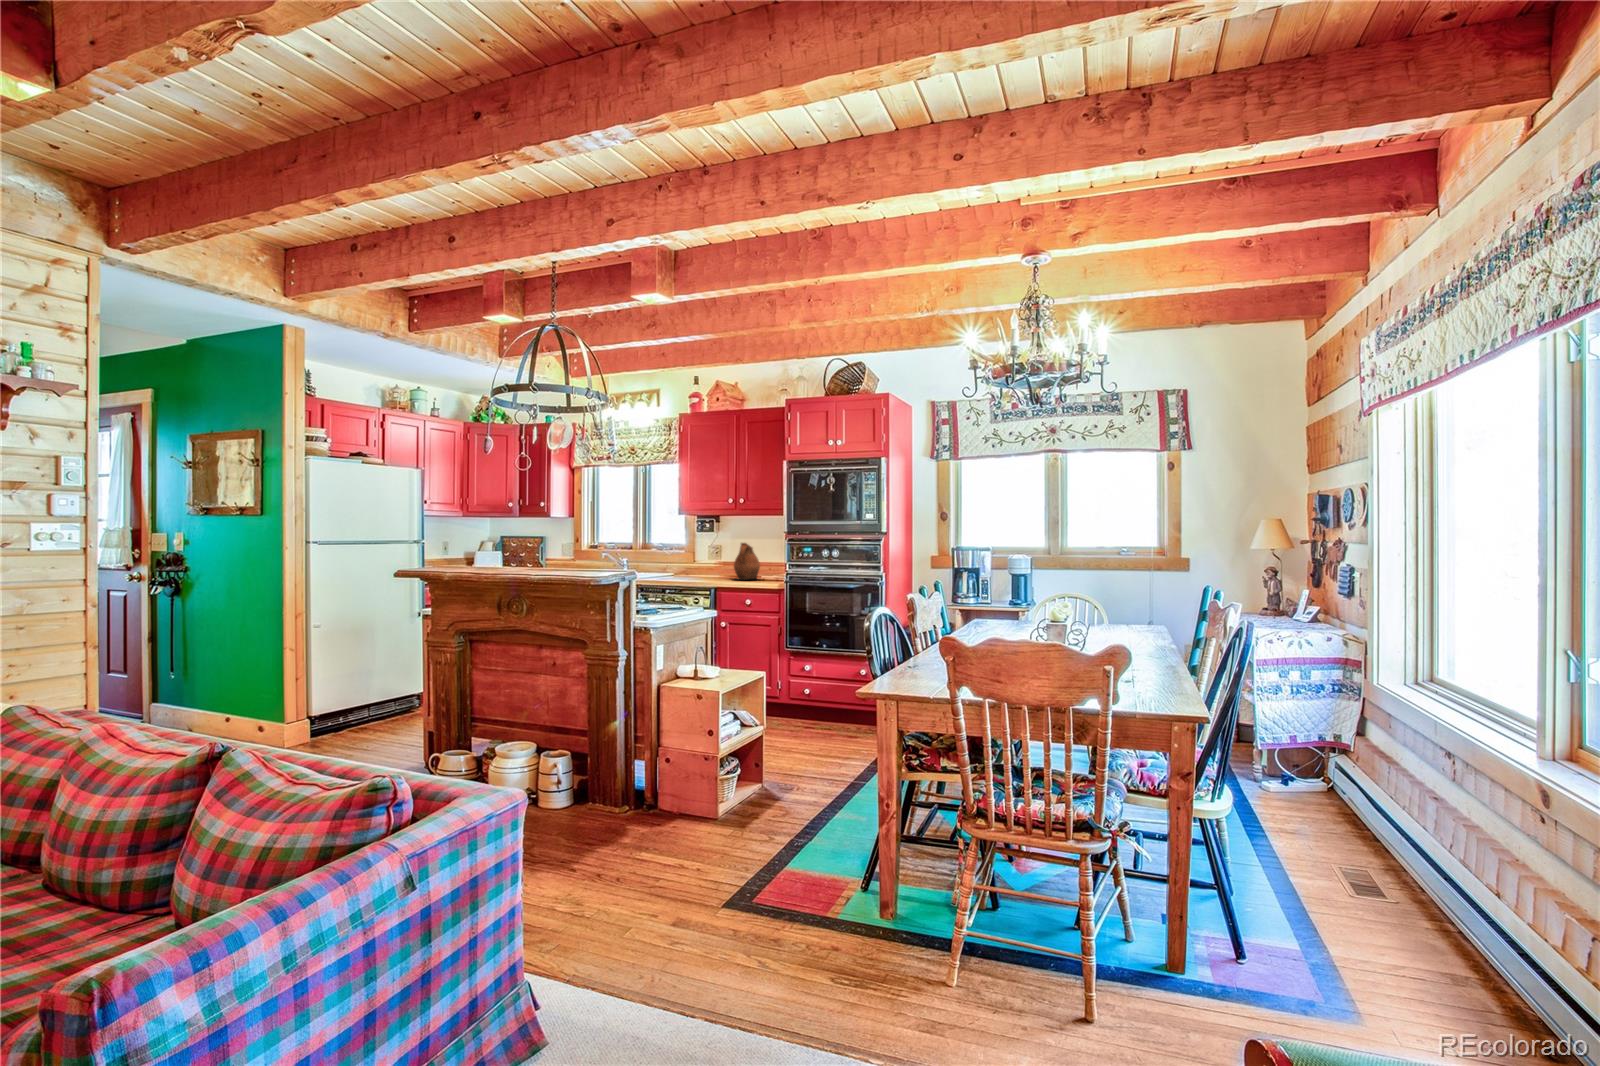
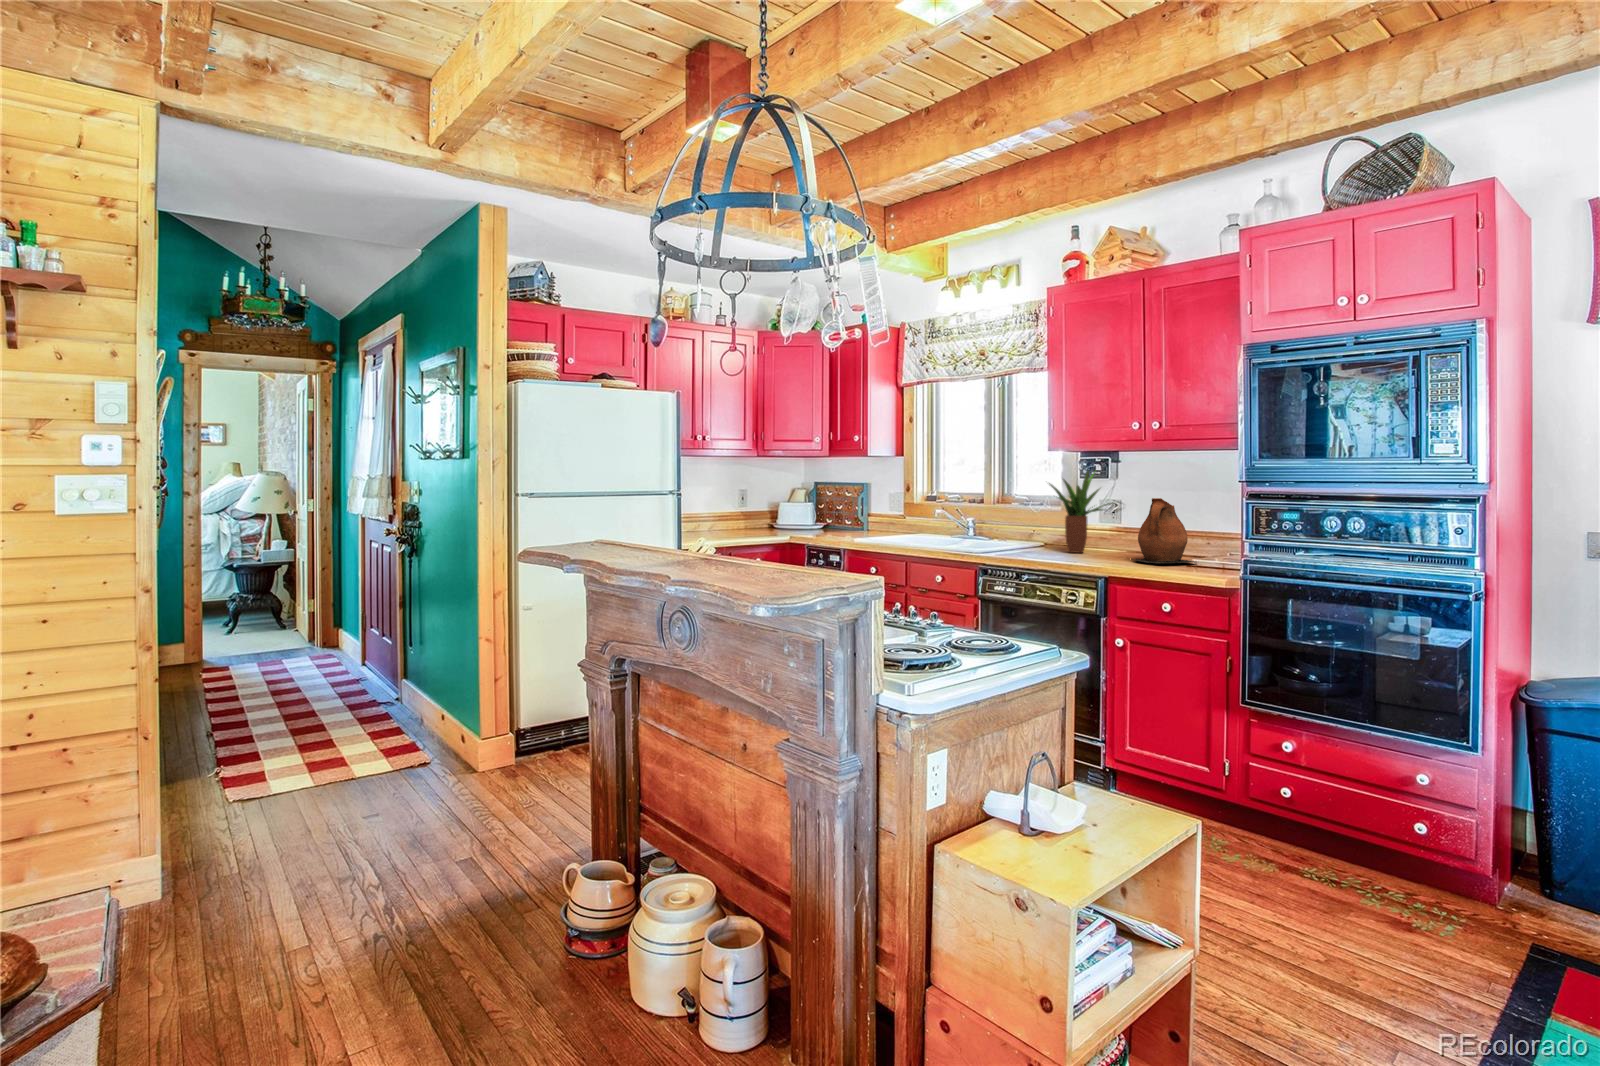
potted plant: none [679,526,722,577] -> present [1049,471,1110,553]

